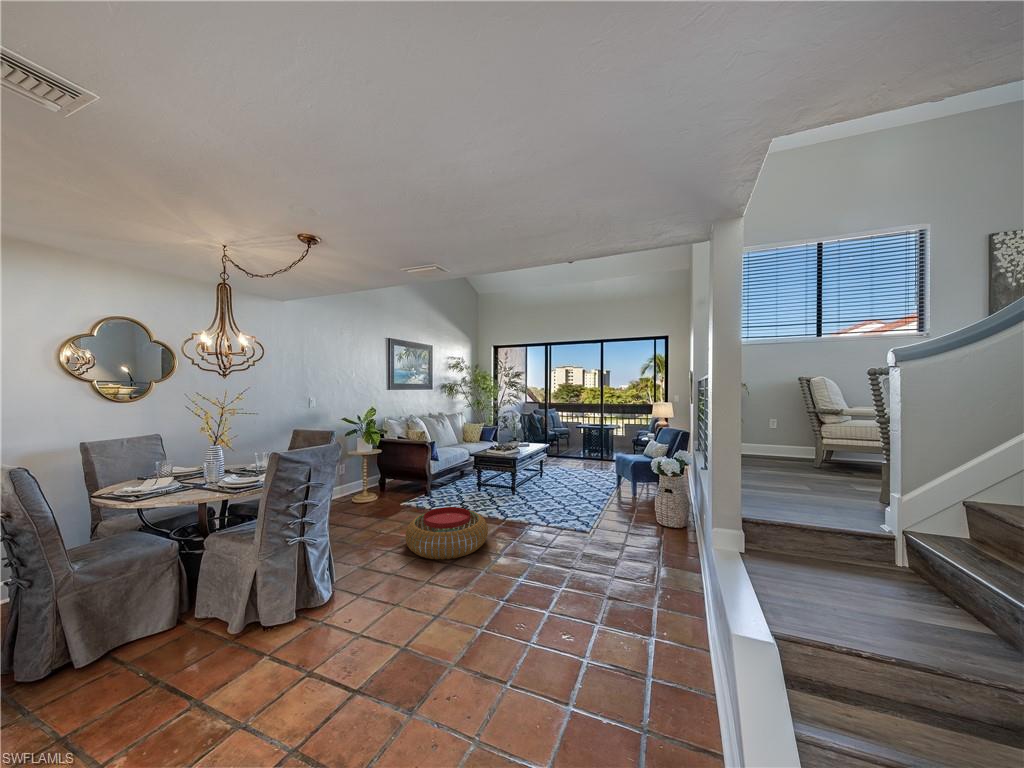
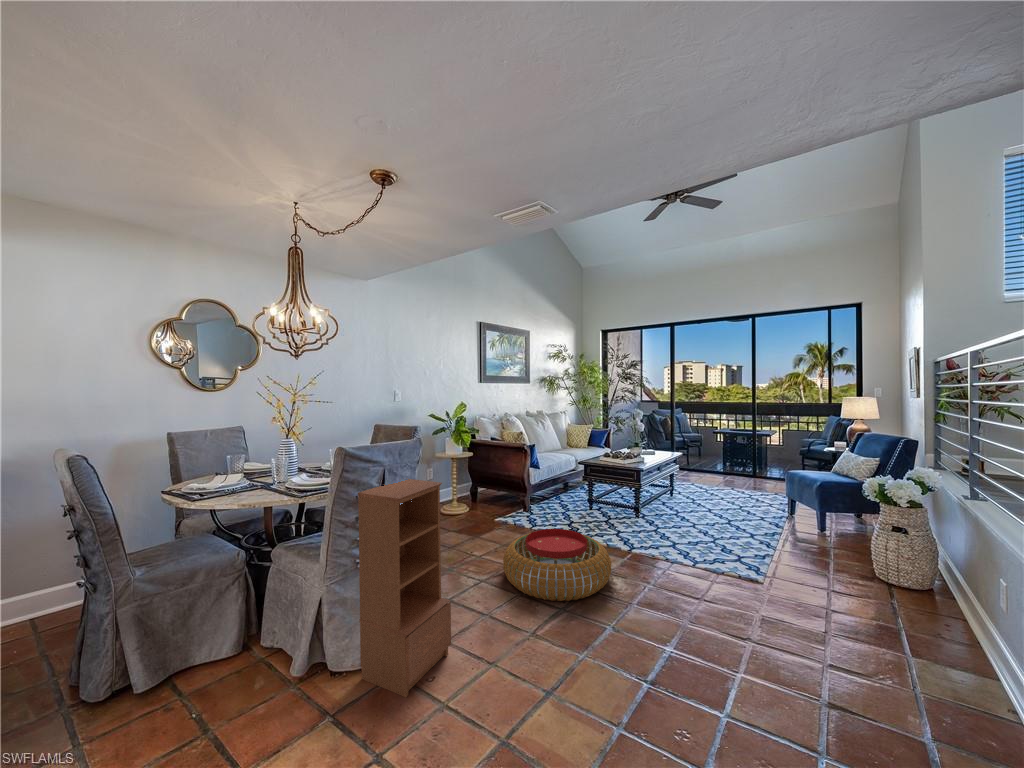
bookcase: none [289,474,364,635] -> present [358,479,451,697]

